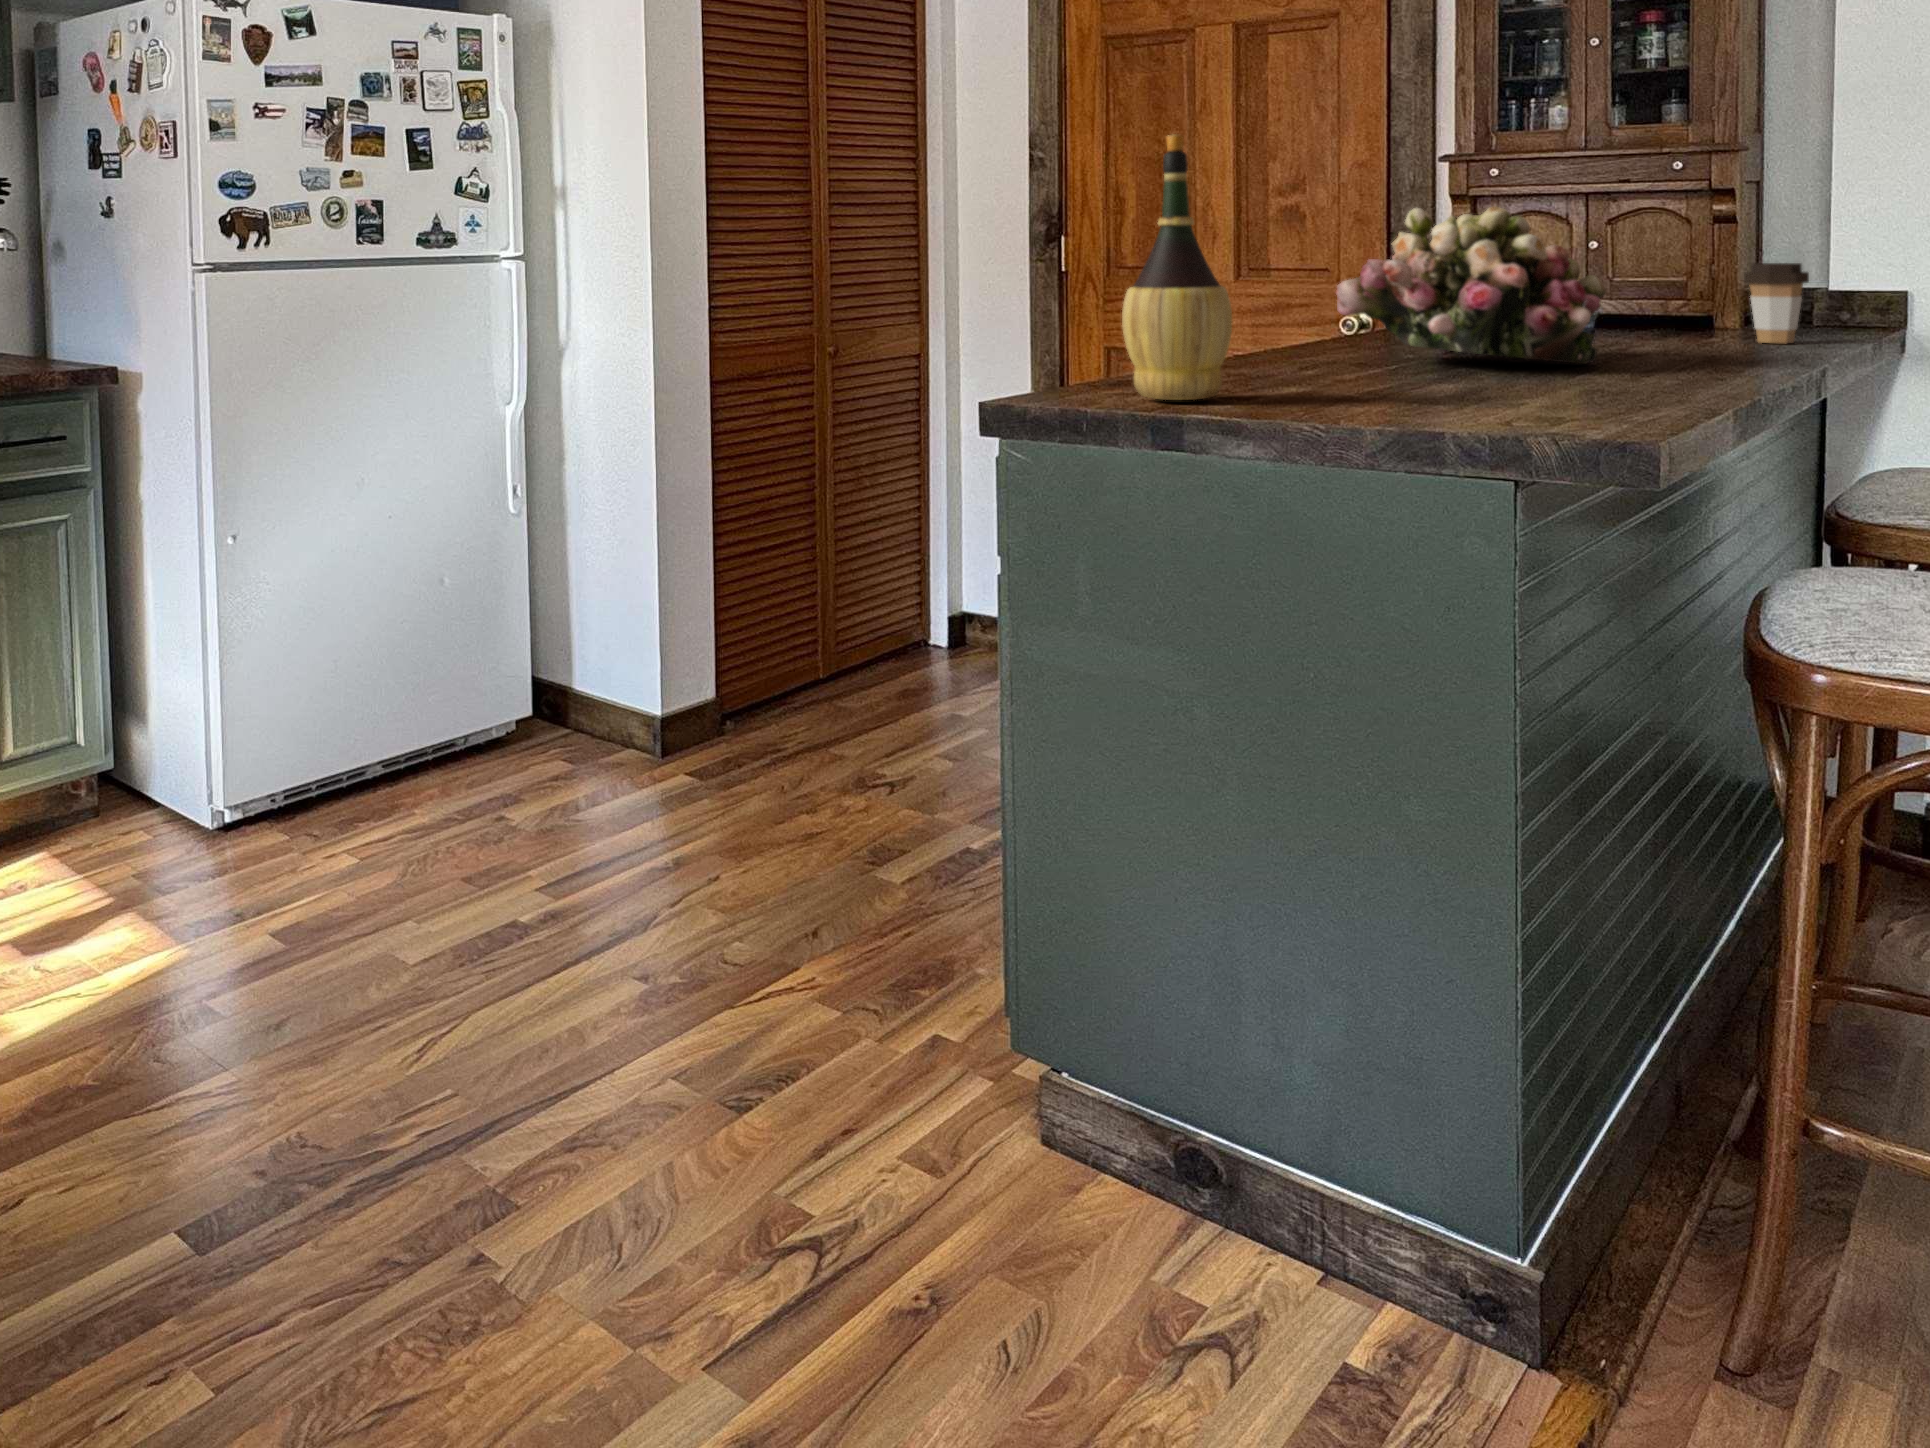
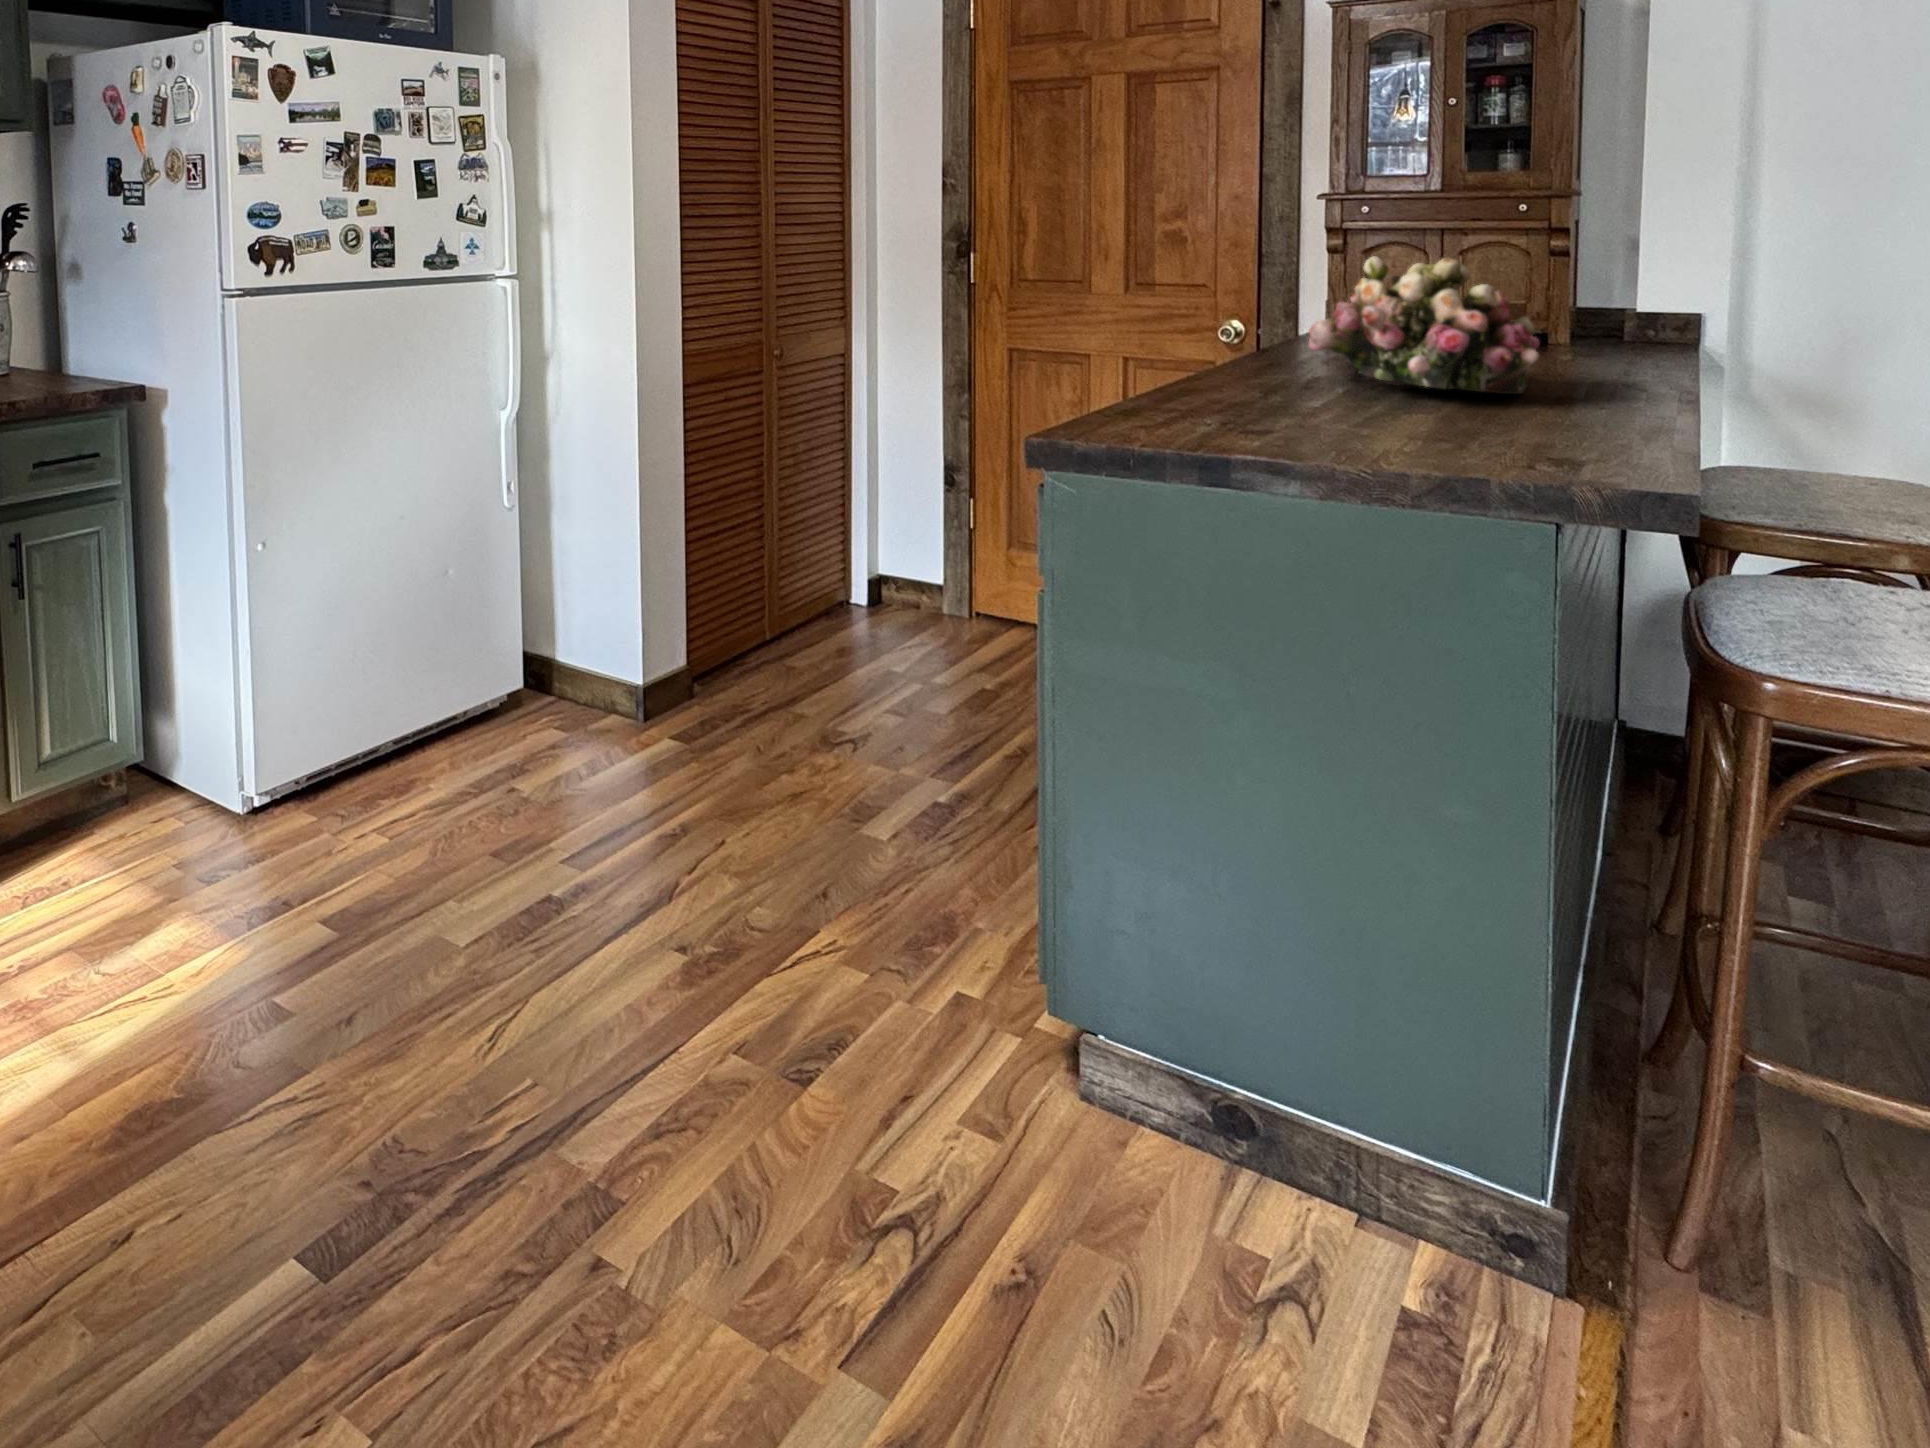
wine bottle: present [1122,134,1232,400] -> none [1181,205,1284,446]
coffee cup: present [1744,263,1809,343] -> none [1608,297,1665,366]

